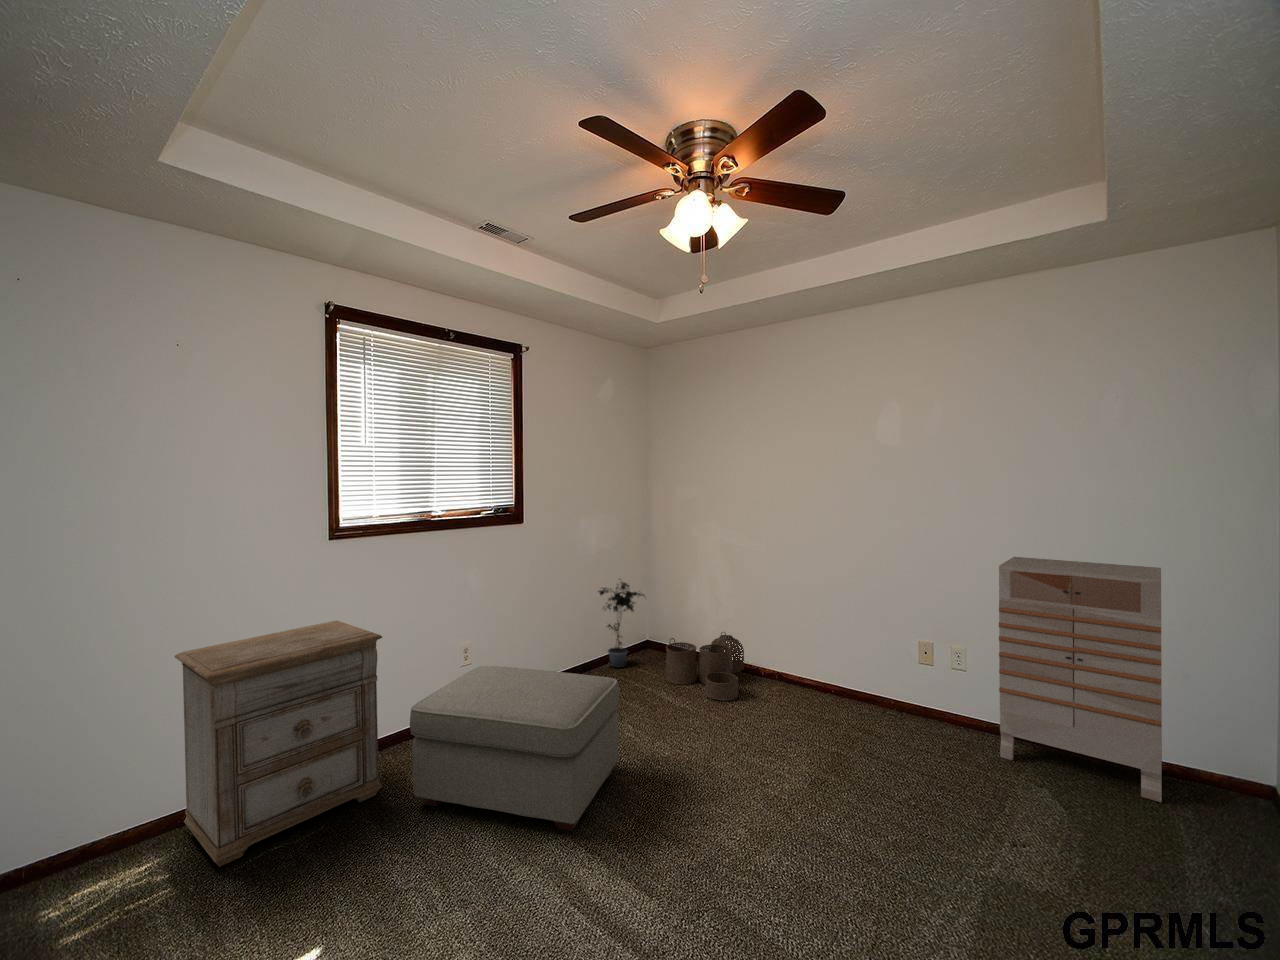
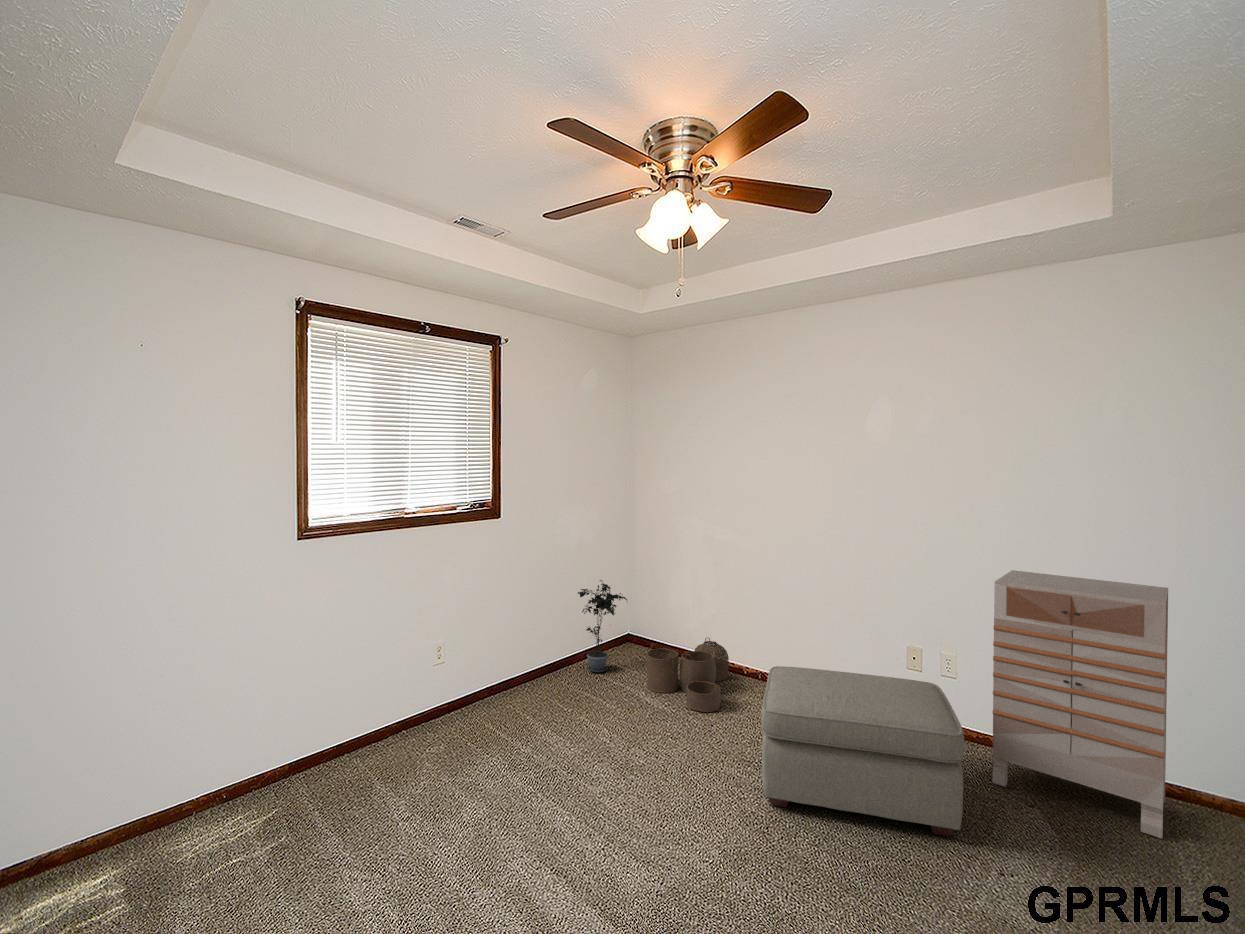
nightstand: present [175,620,382,867] -> none [135,625,348,882]
ottoman: present [410,666,619,831] -> present [761,666,965,837]

